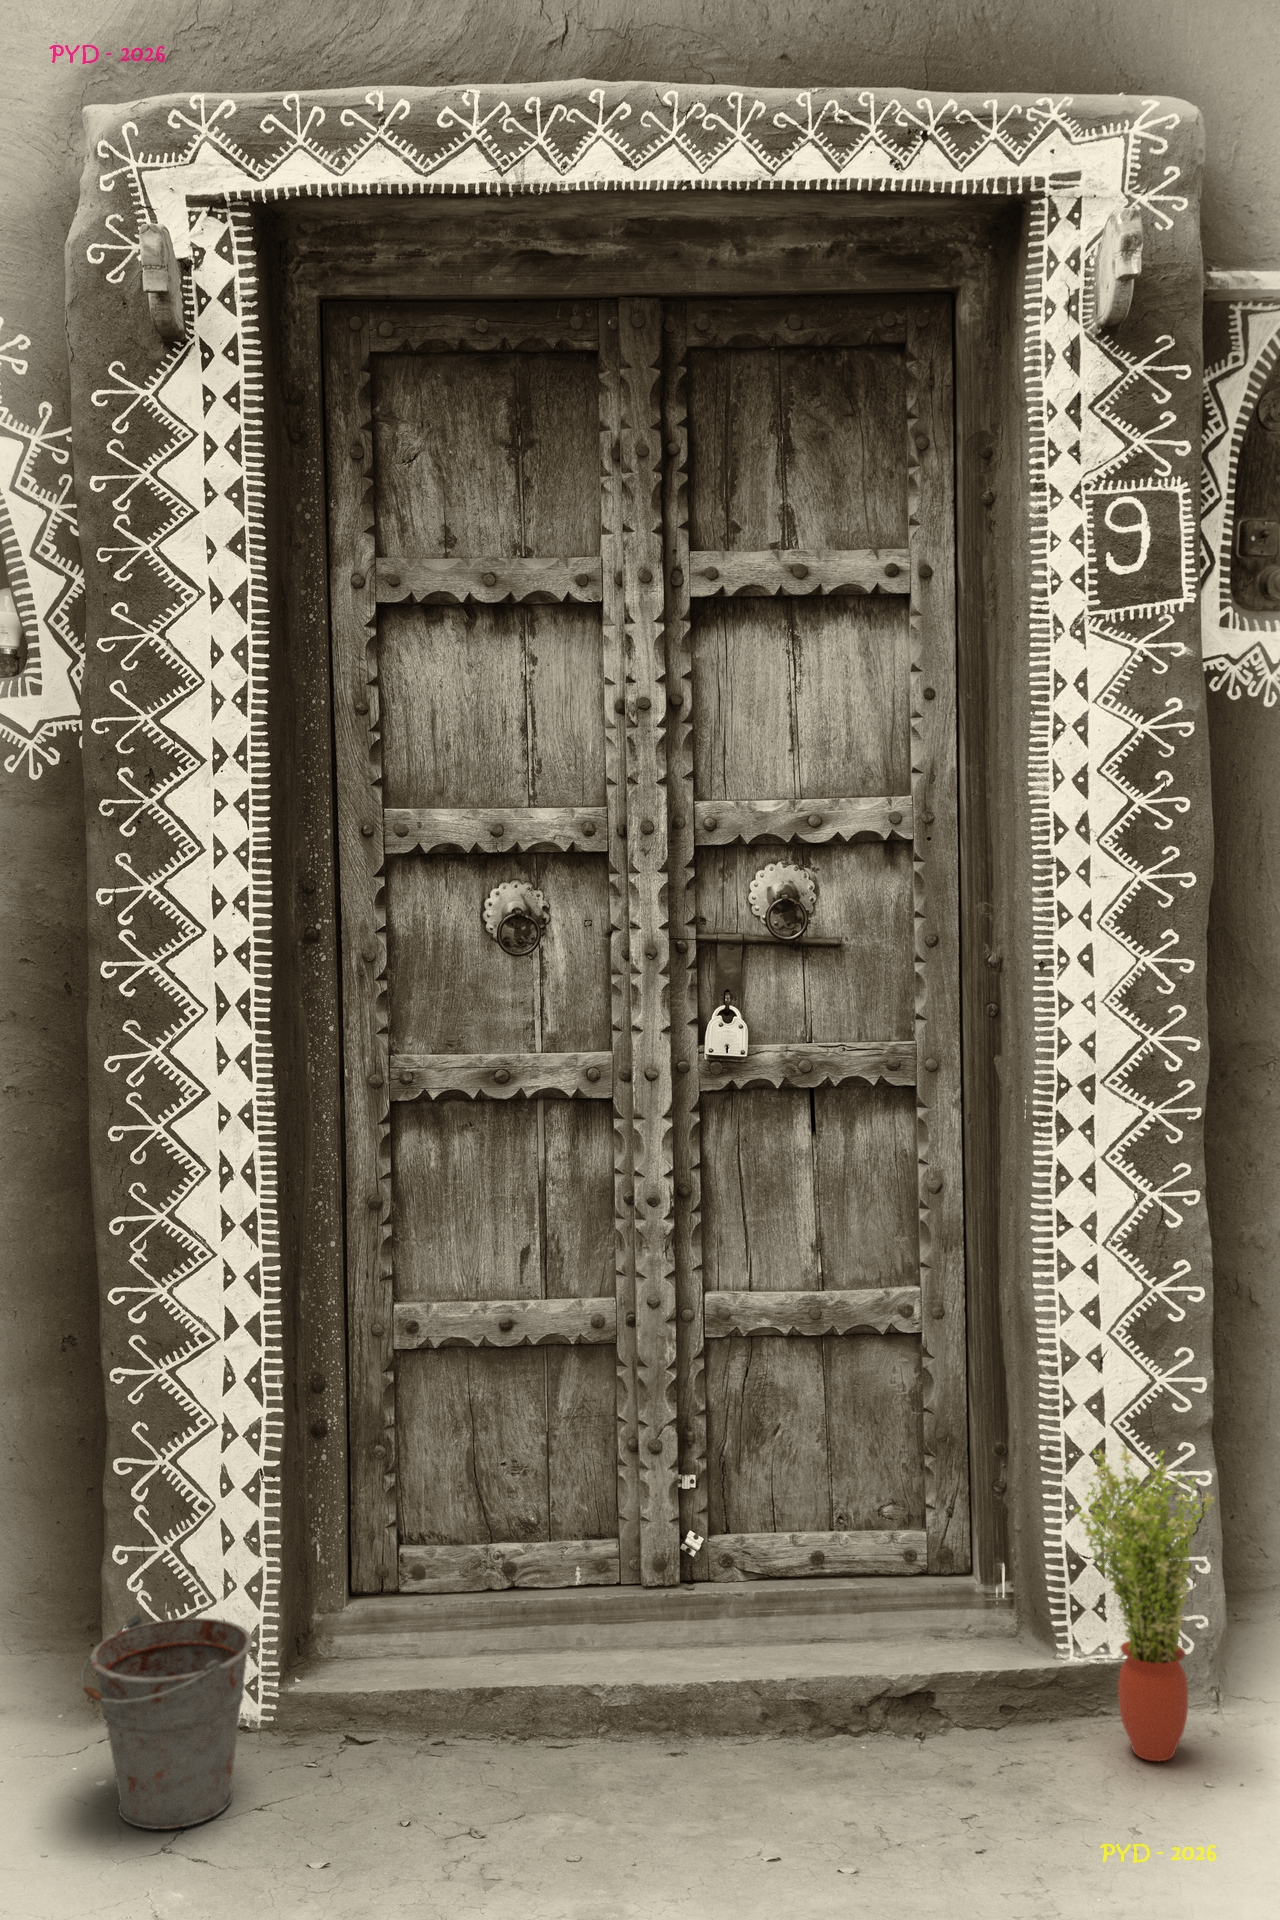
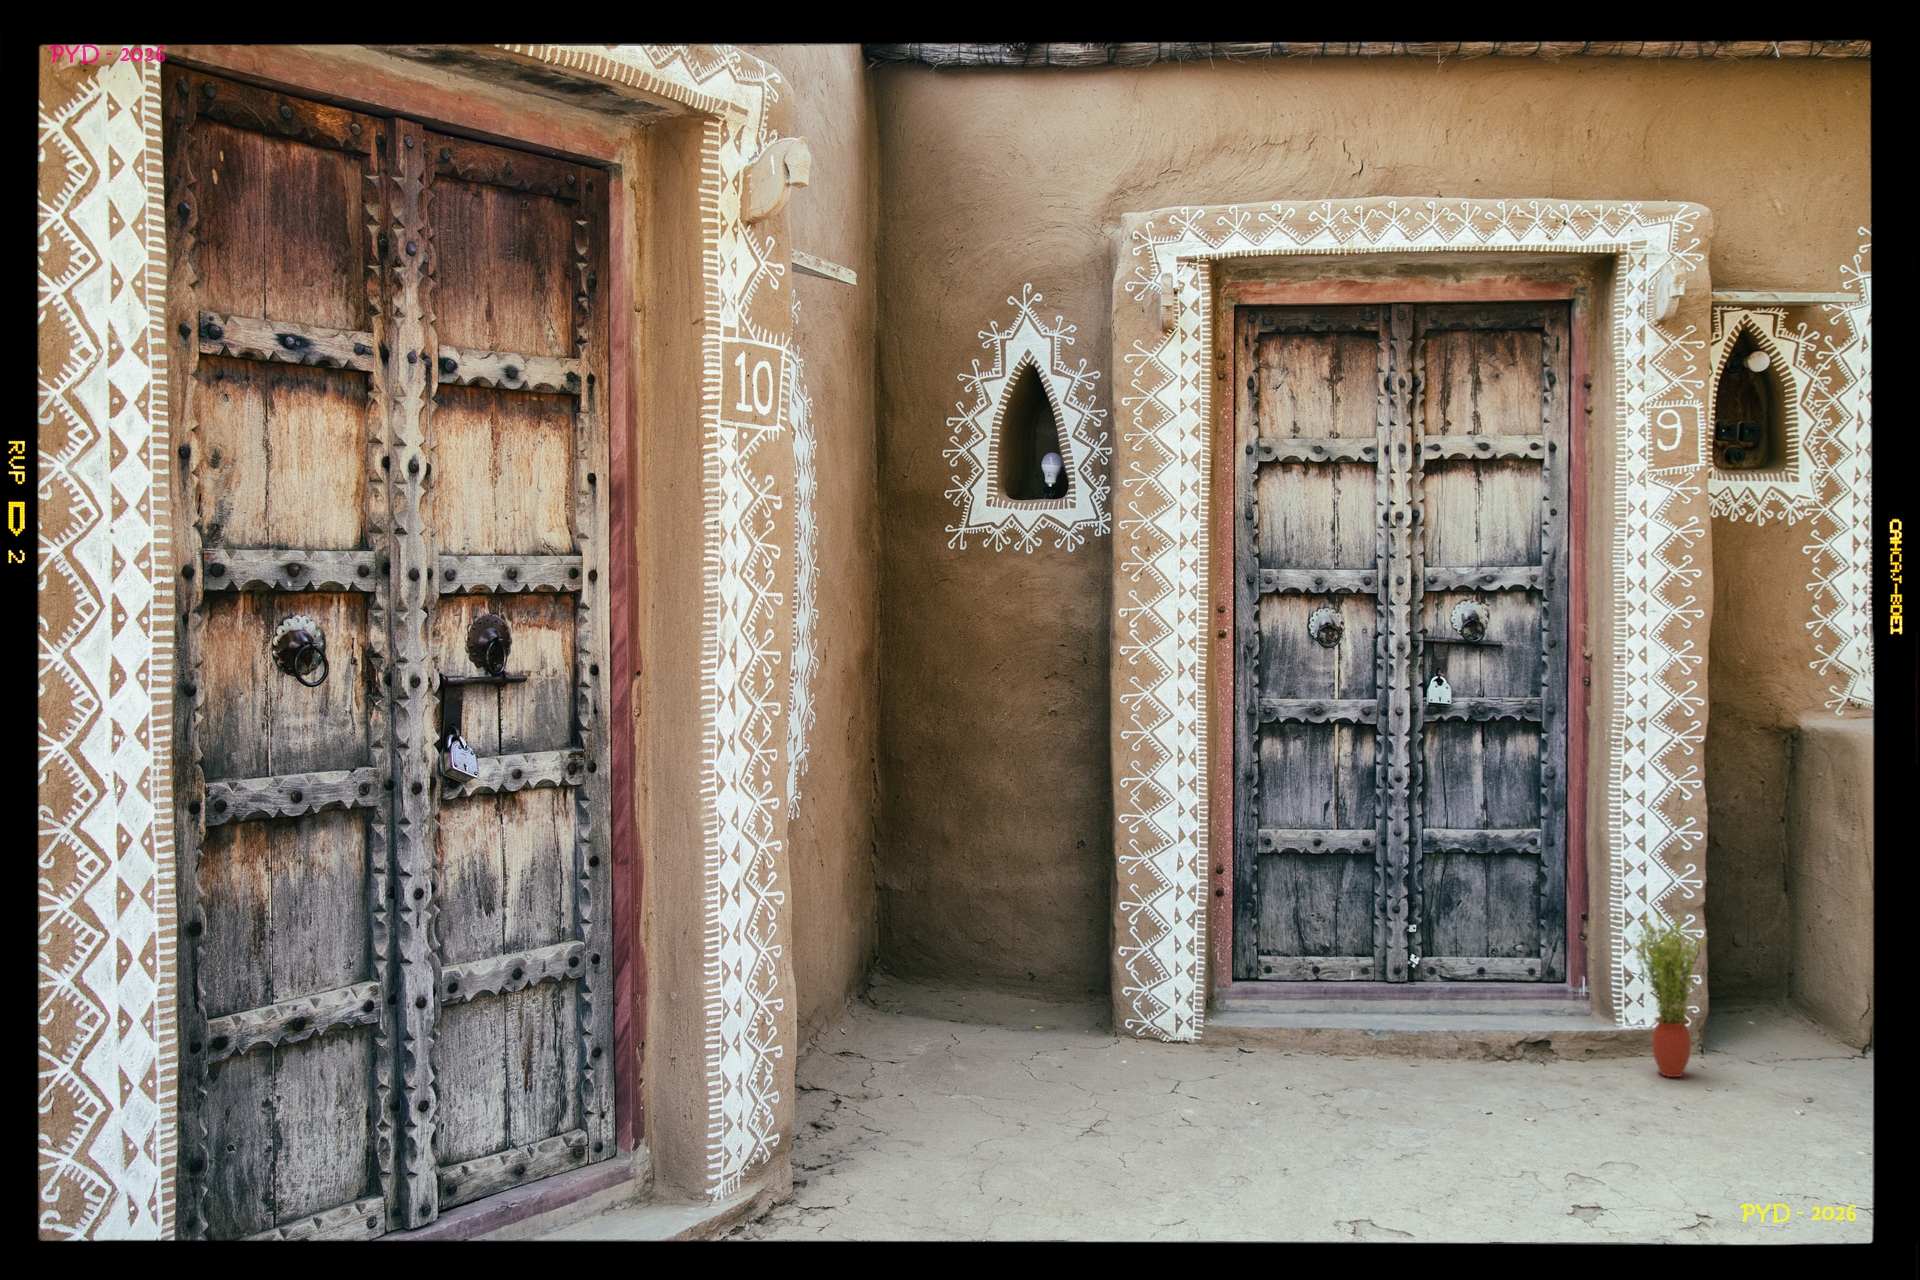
bucket: present [81,1614,253,1829] -> none [1118,979,1203,1077]

